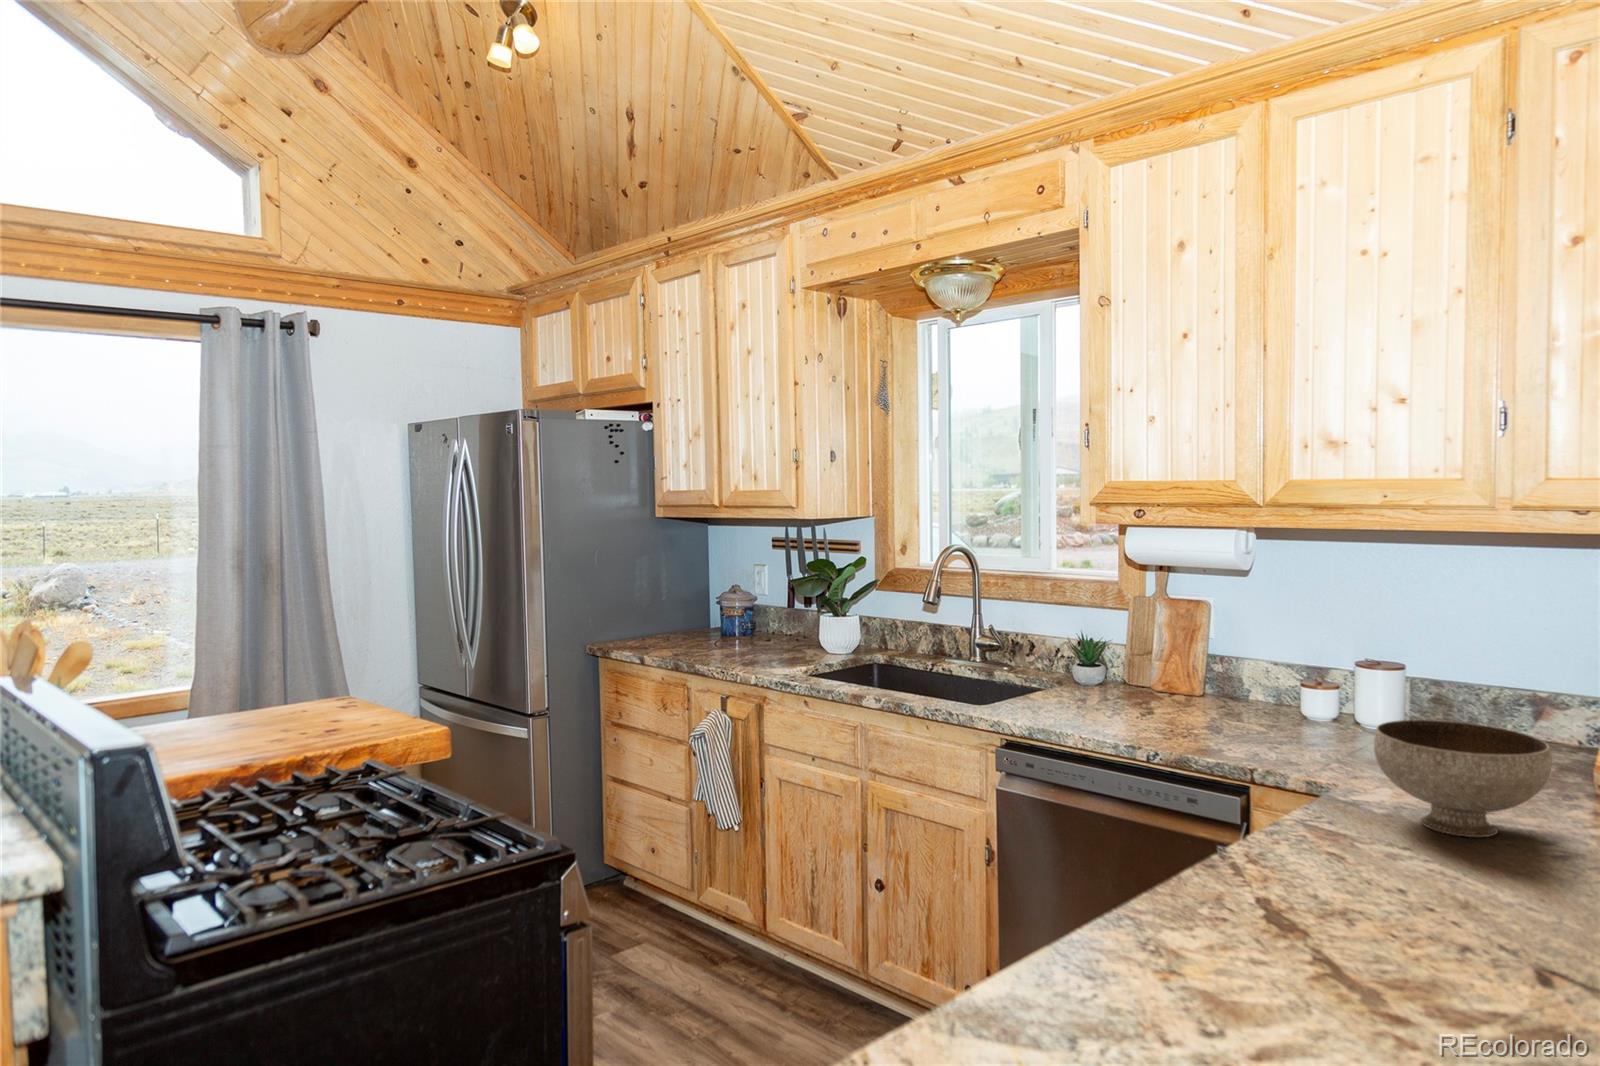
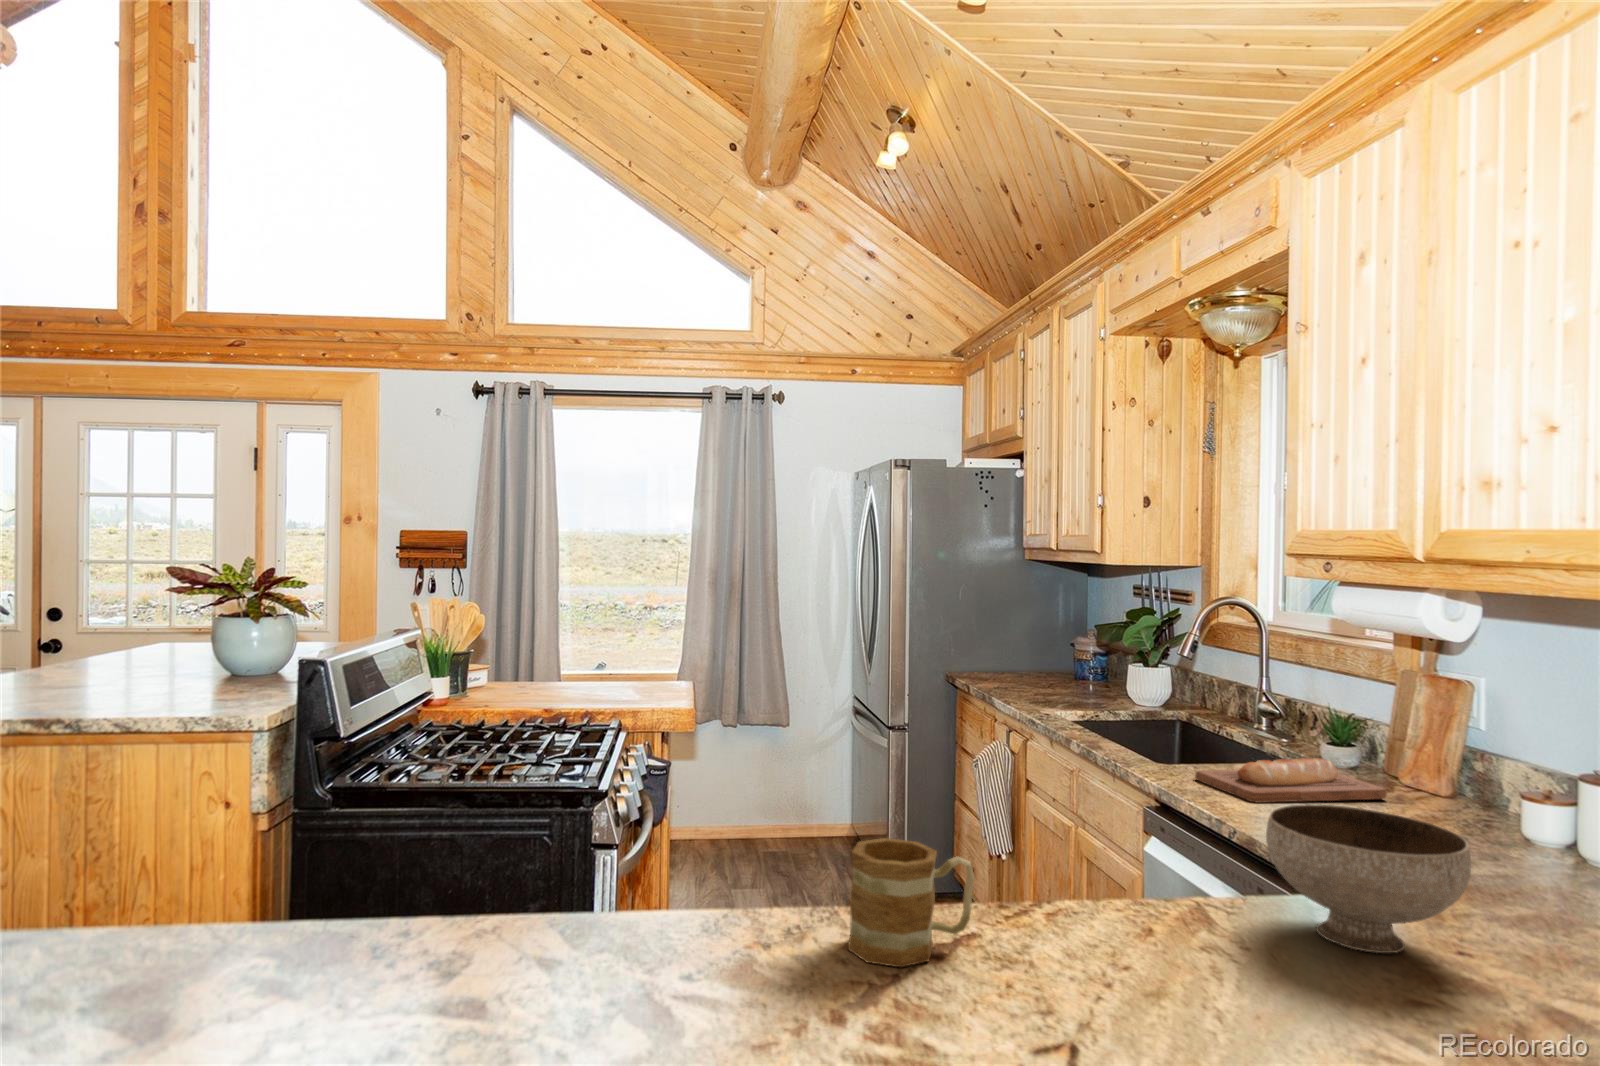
bread loaf: none [1049,681,1174,730] -> present [1195,758,1387,803]
mug: none [1311,843,1419,987] -> present [848,838,975,967]

